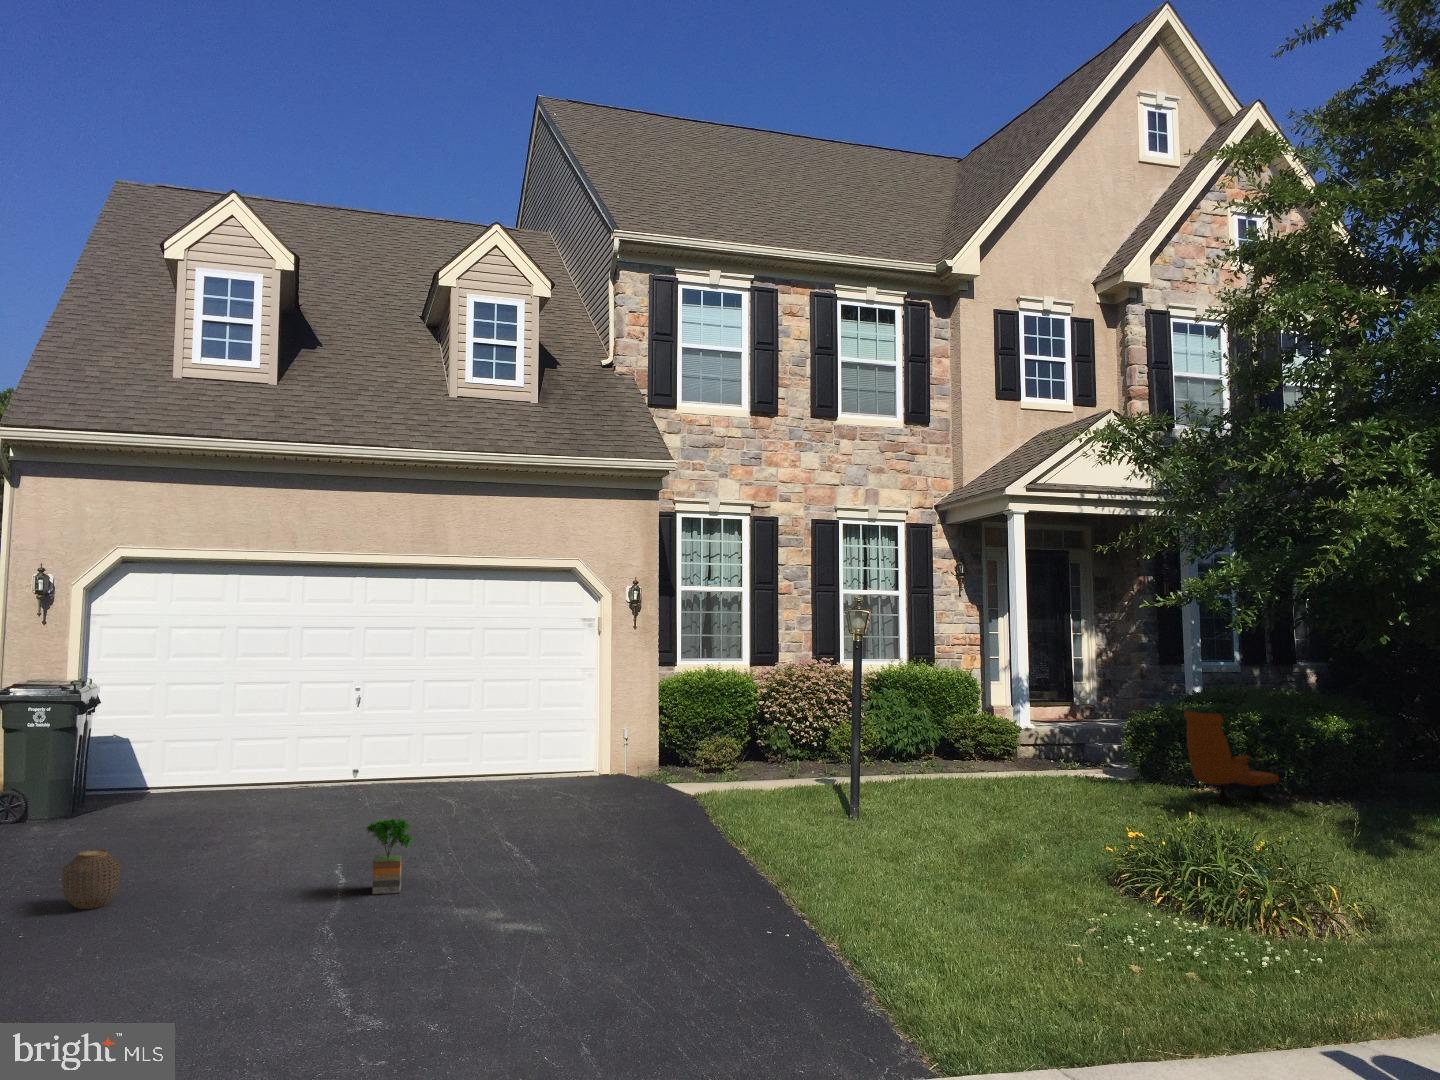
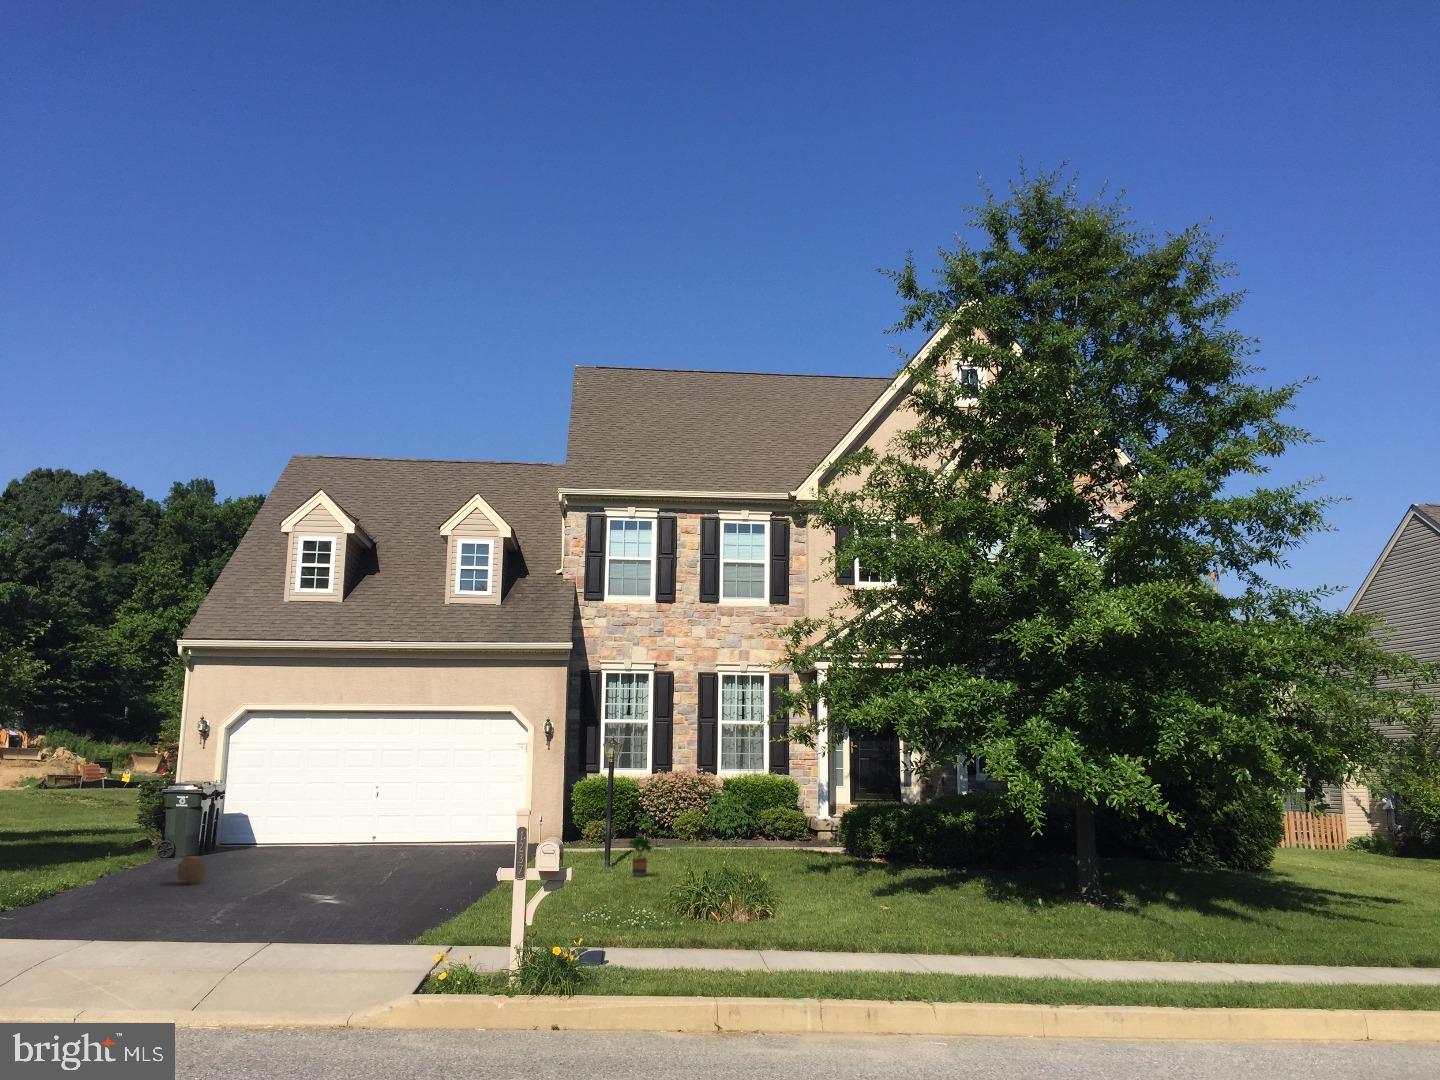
lounge chair: present [1184,711,1279,809] -> none [853,795,927,859]
potted tree: present [366,818,413,894] -> present [629,838,652,876]

